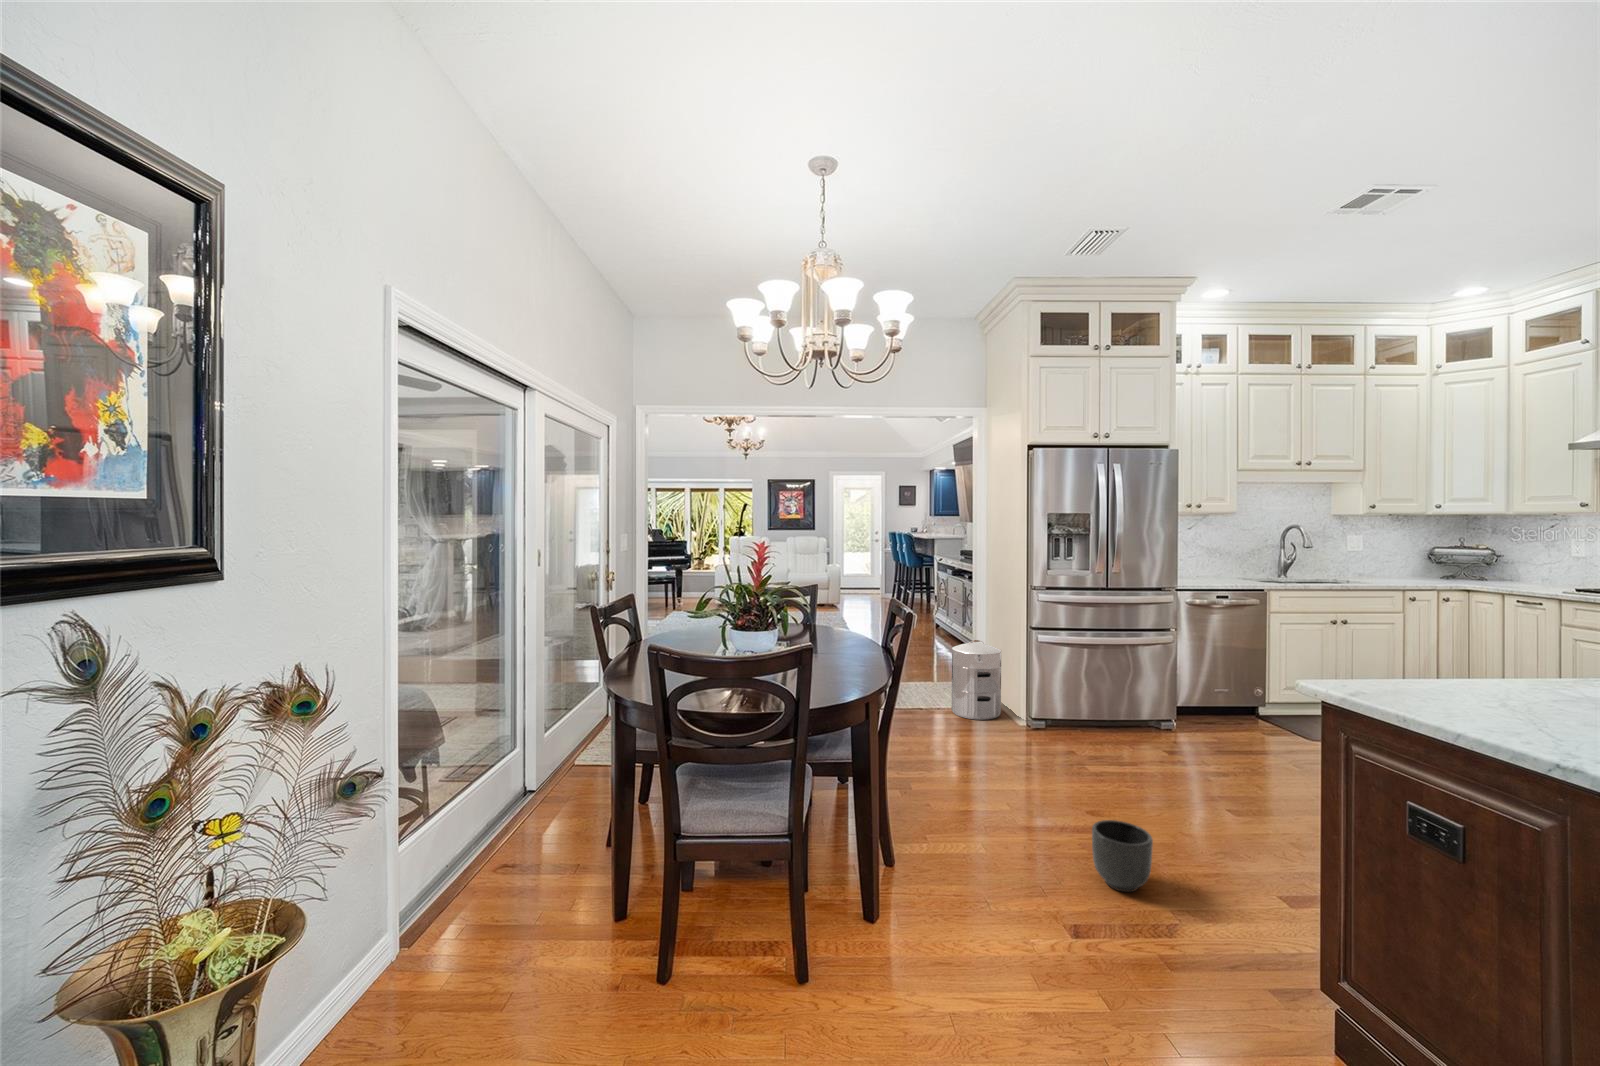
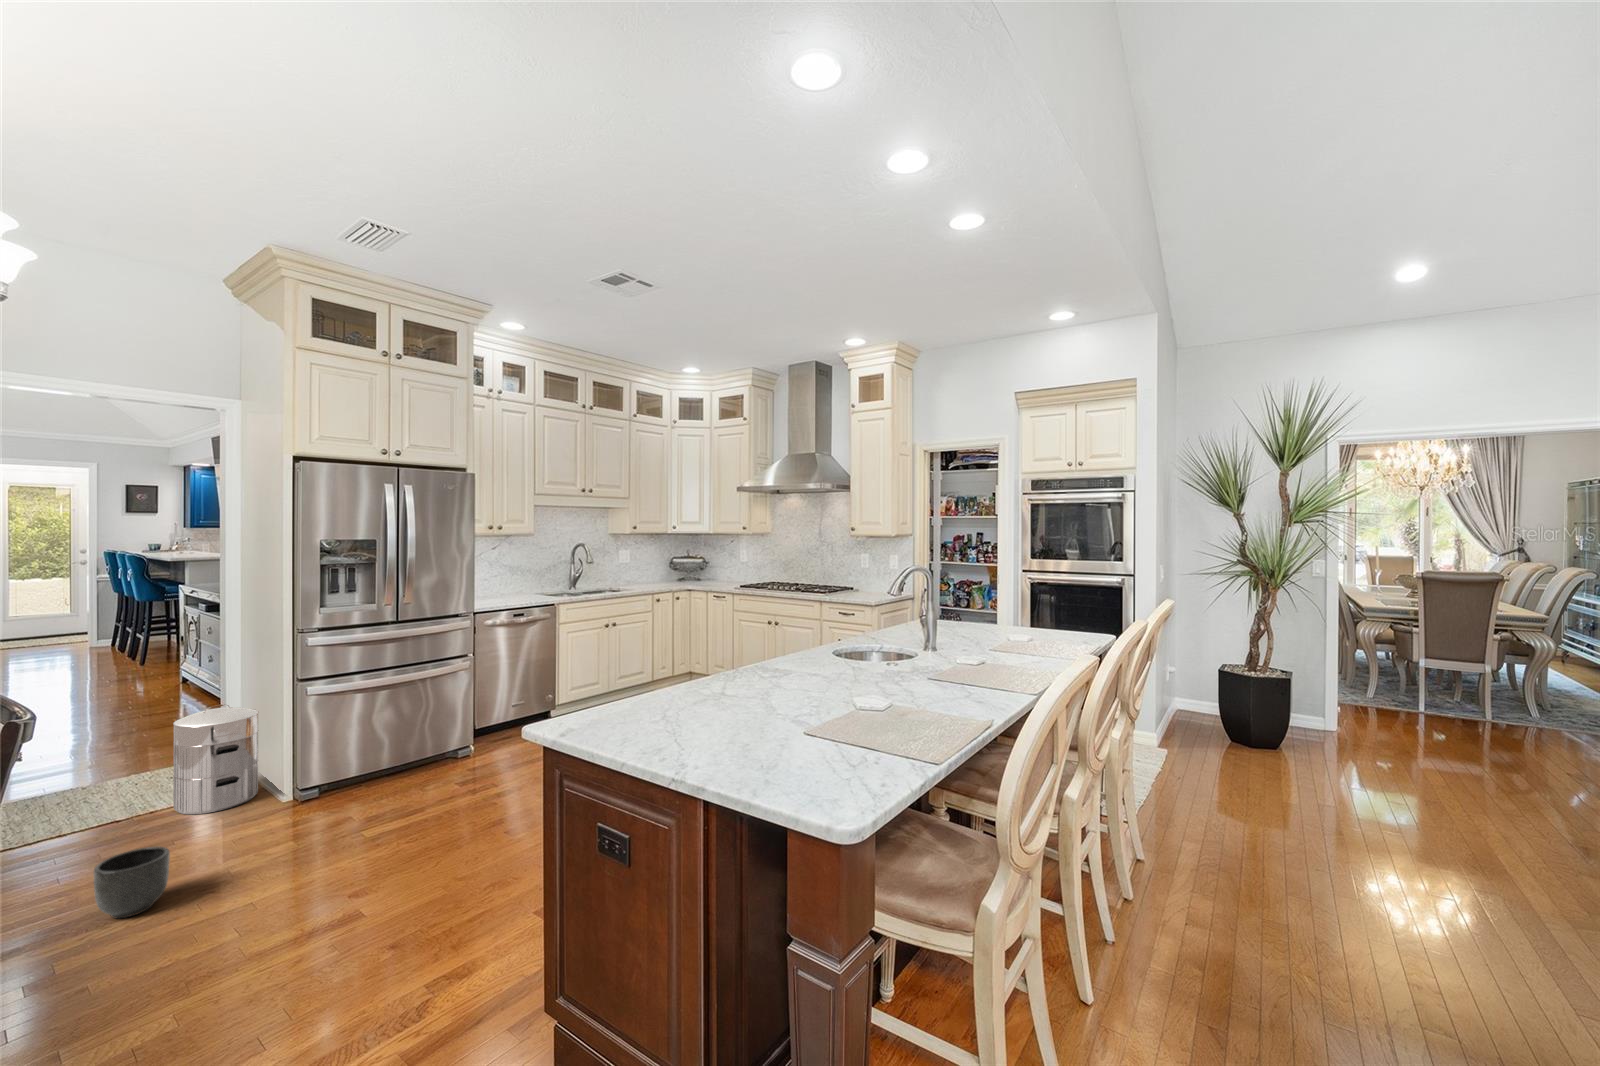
planter: present [1092,820,1153,892] -> present [94,847,170,918]

